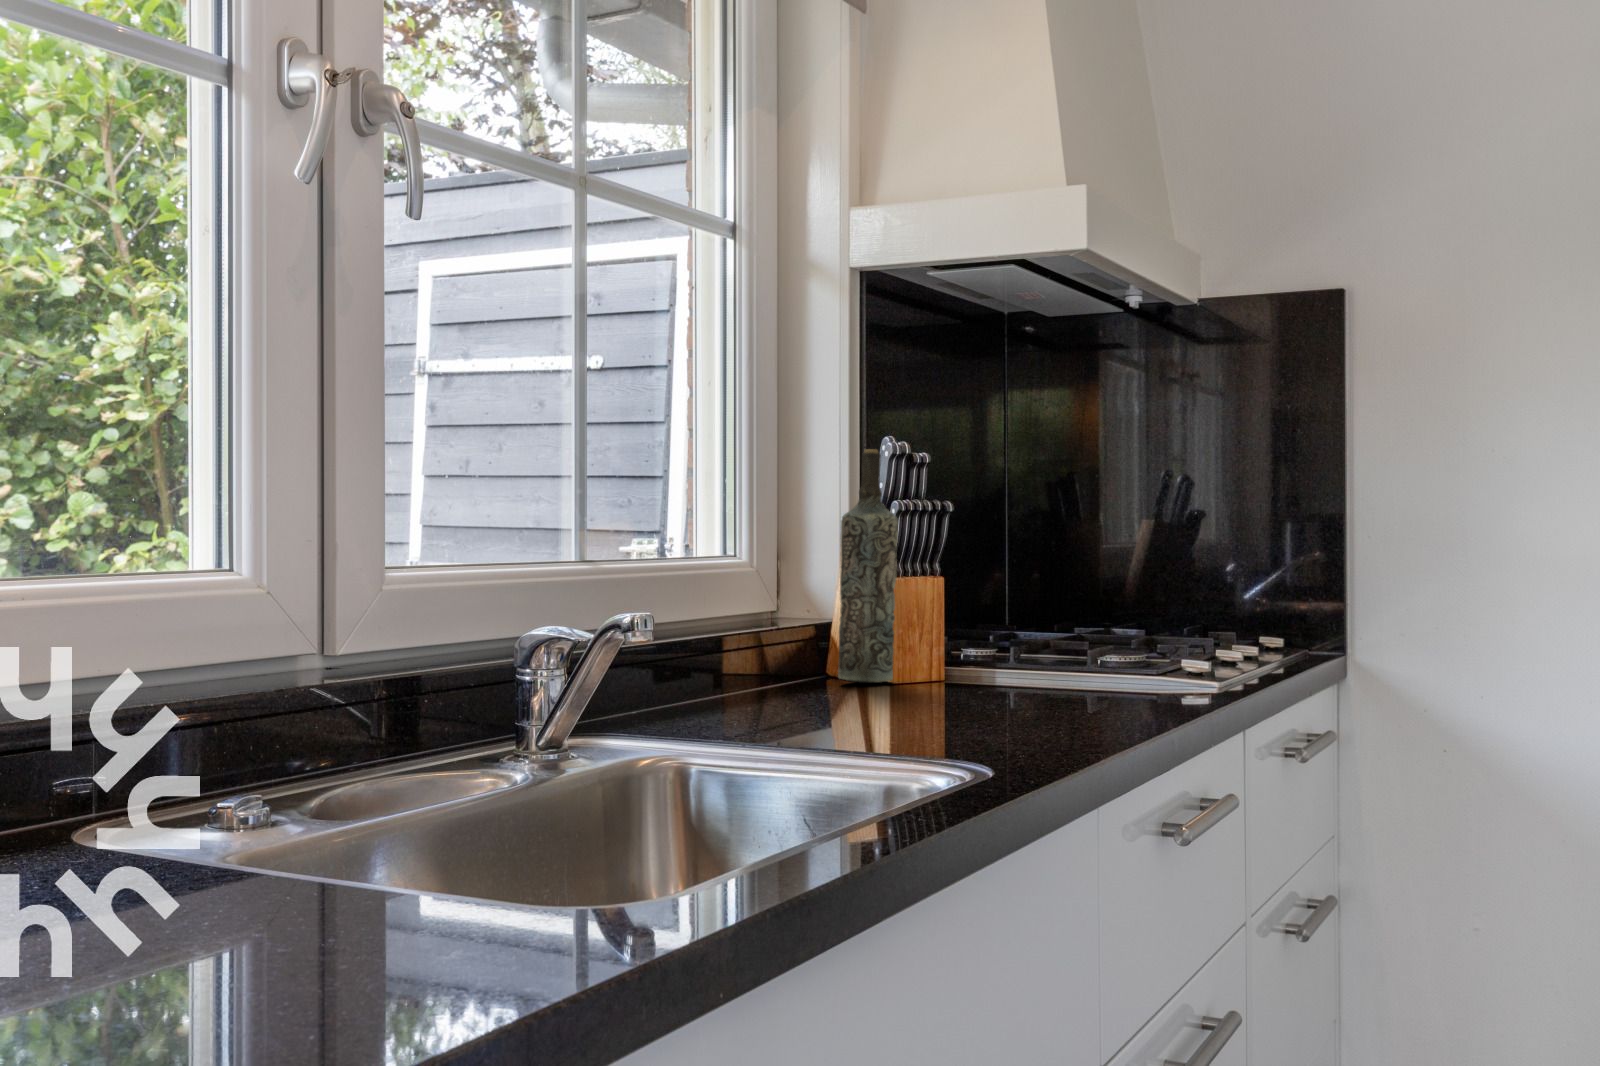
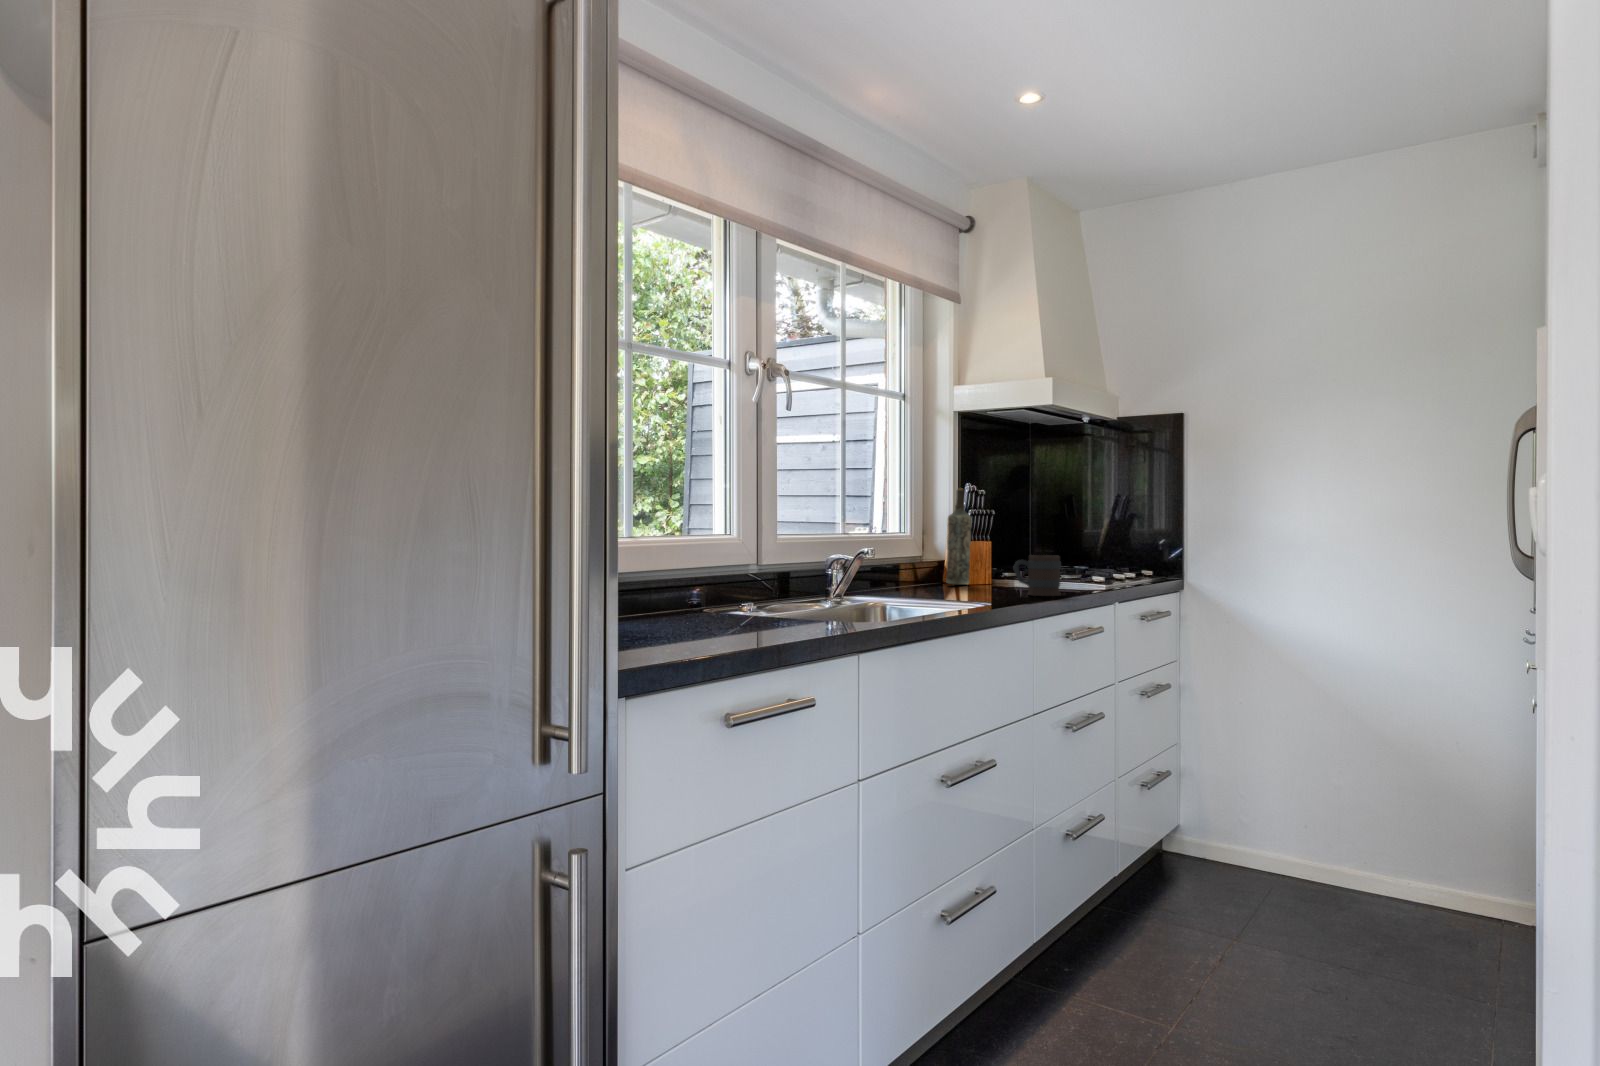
mug: none [1021,616,1144,726] -> present [1013,555,1061,596]

